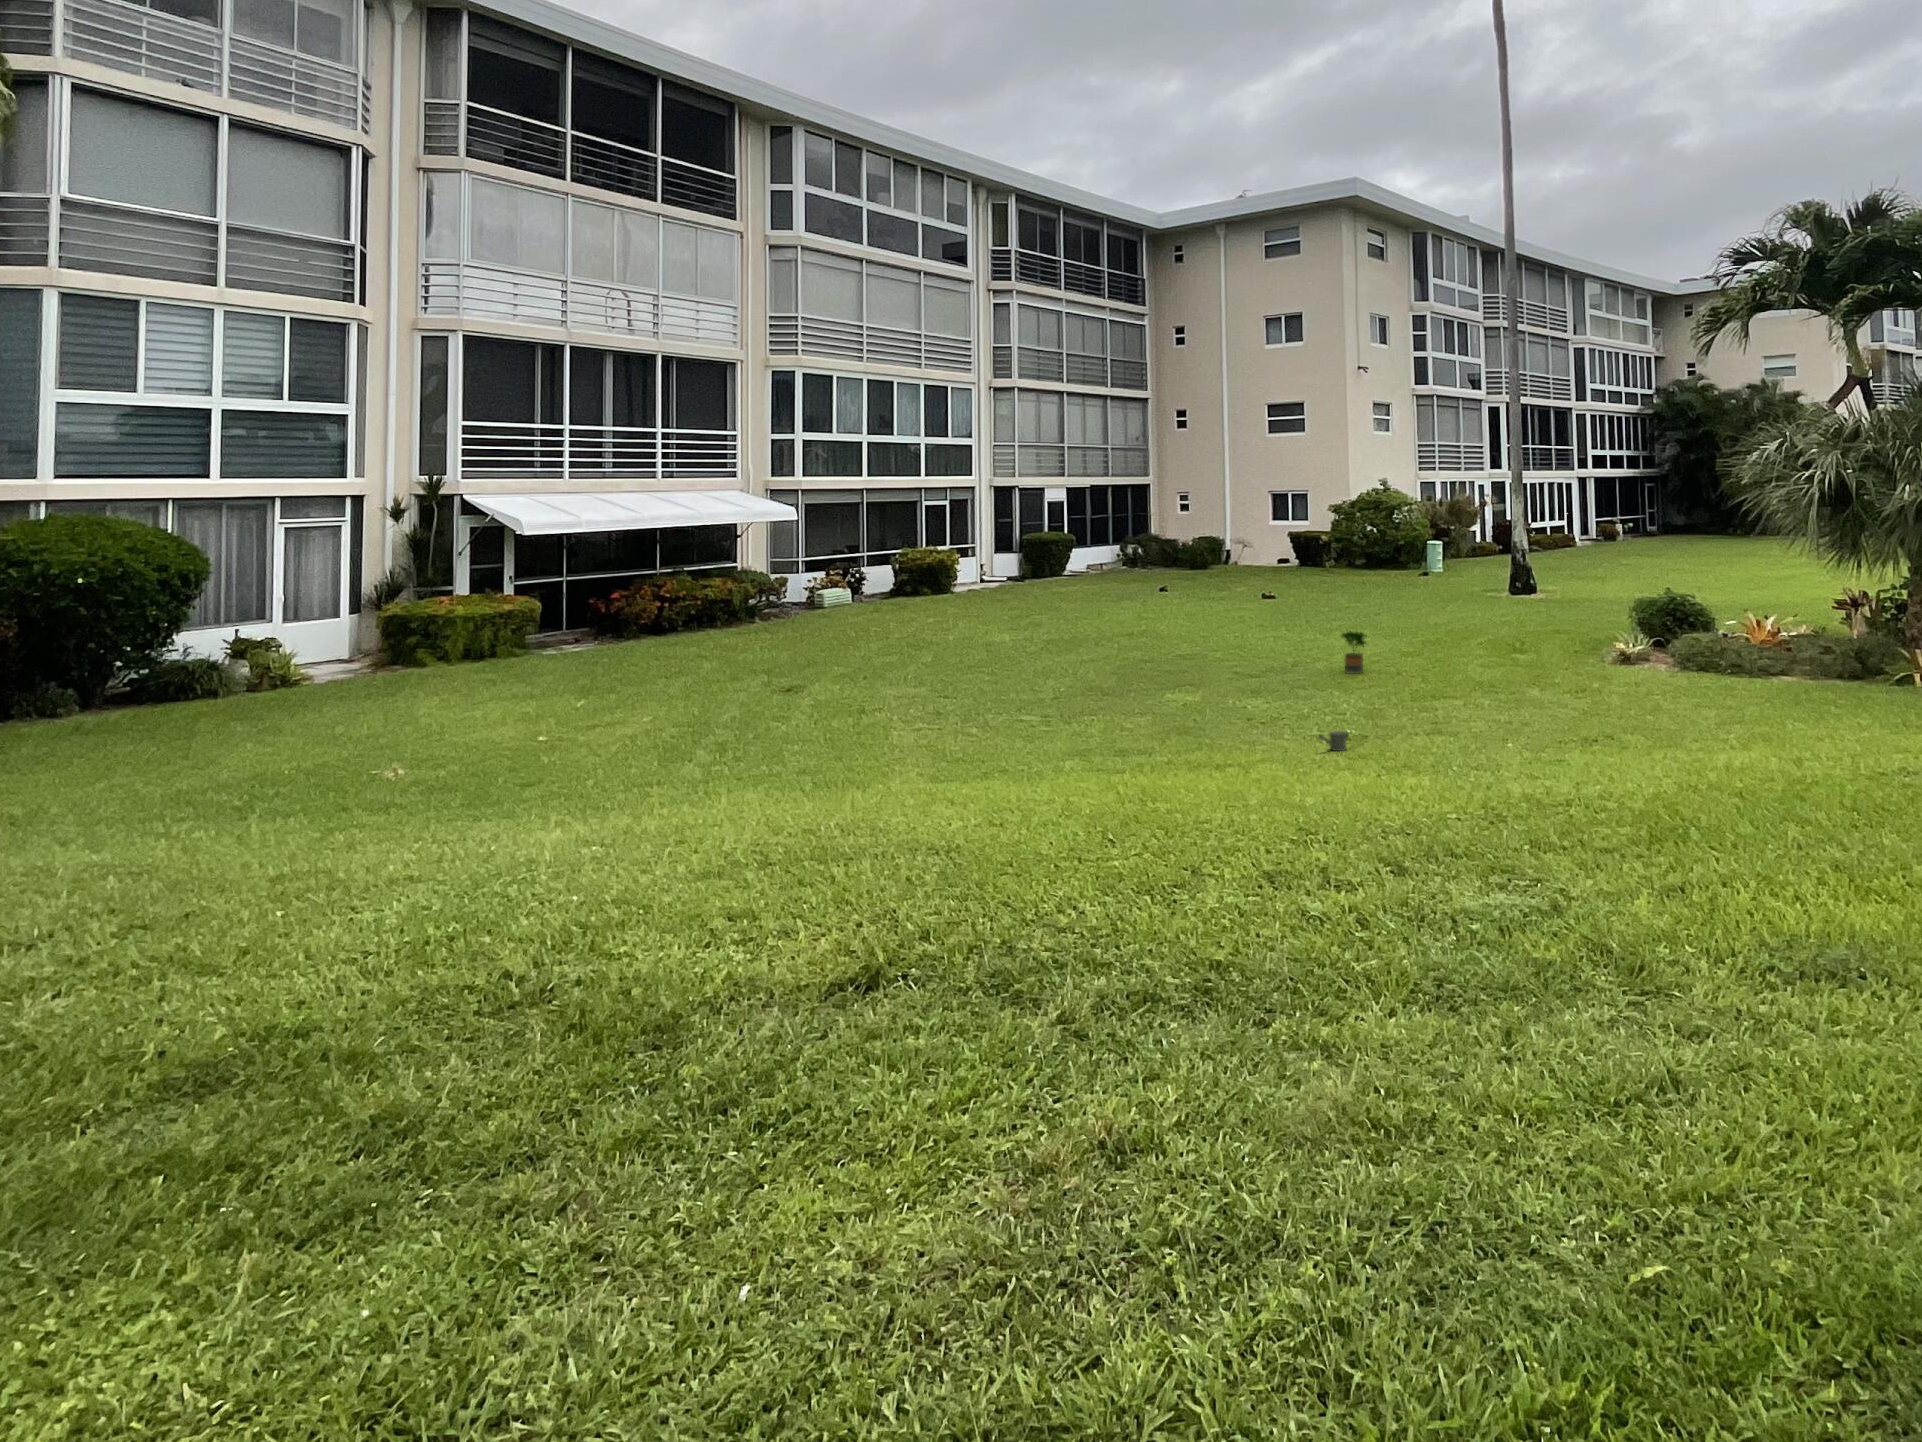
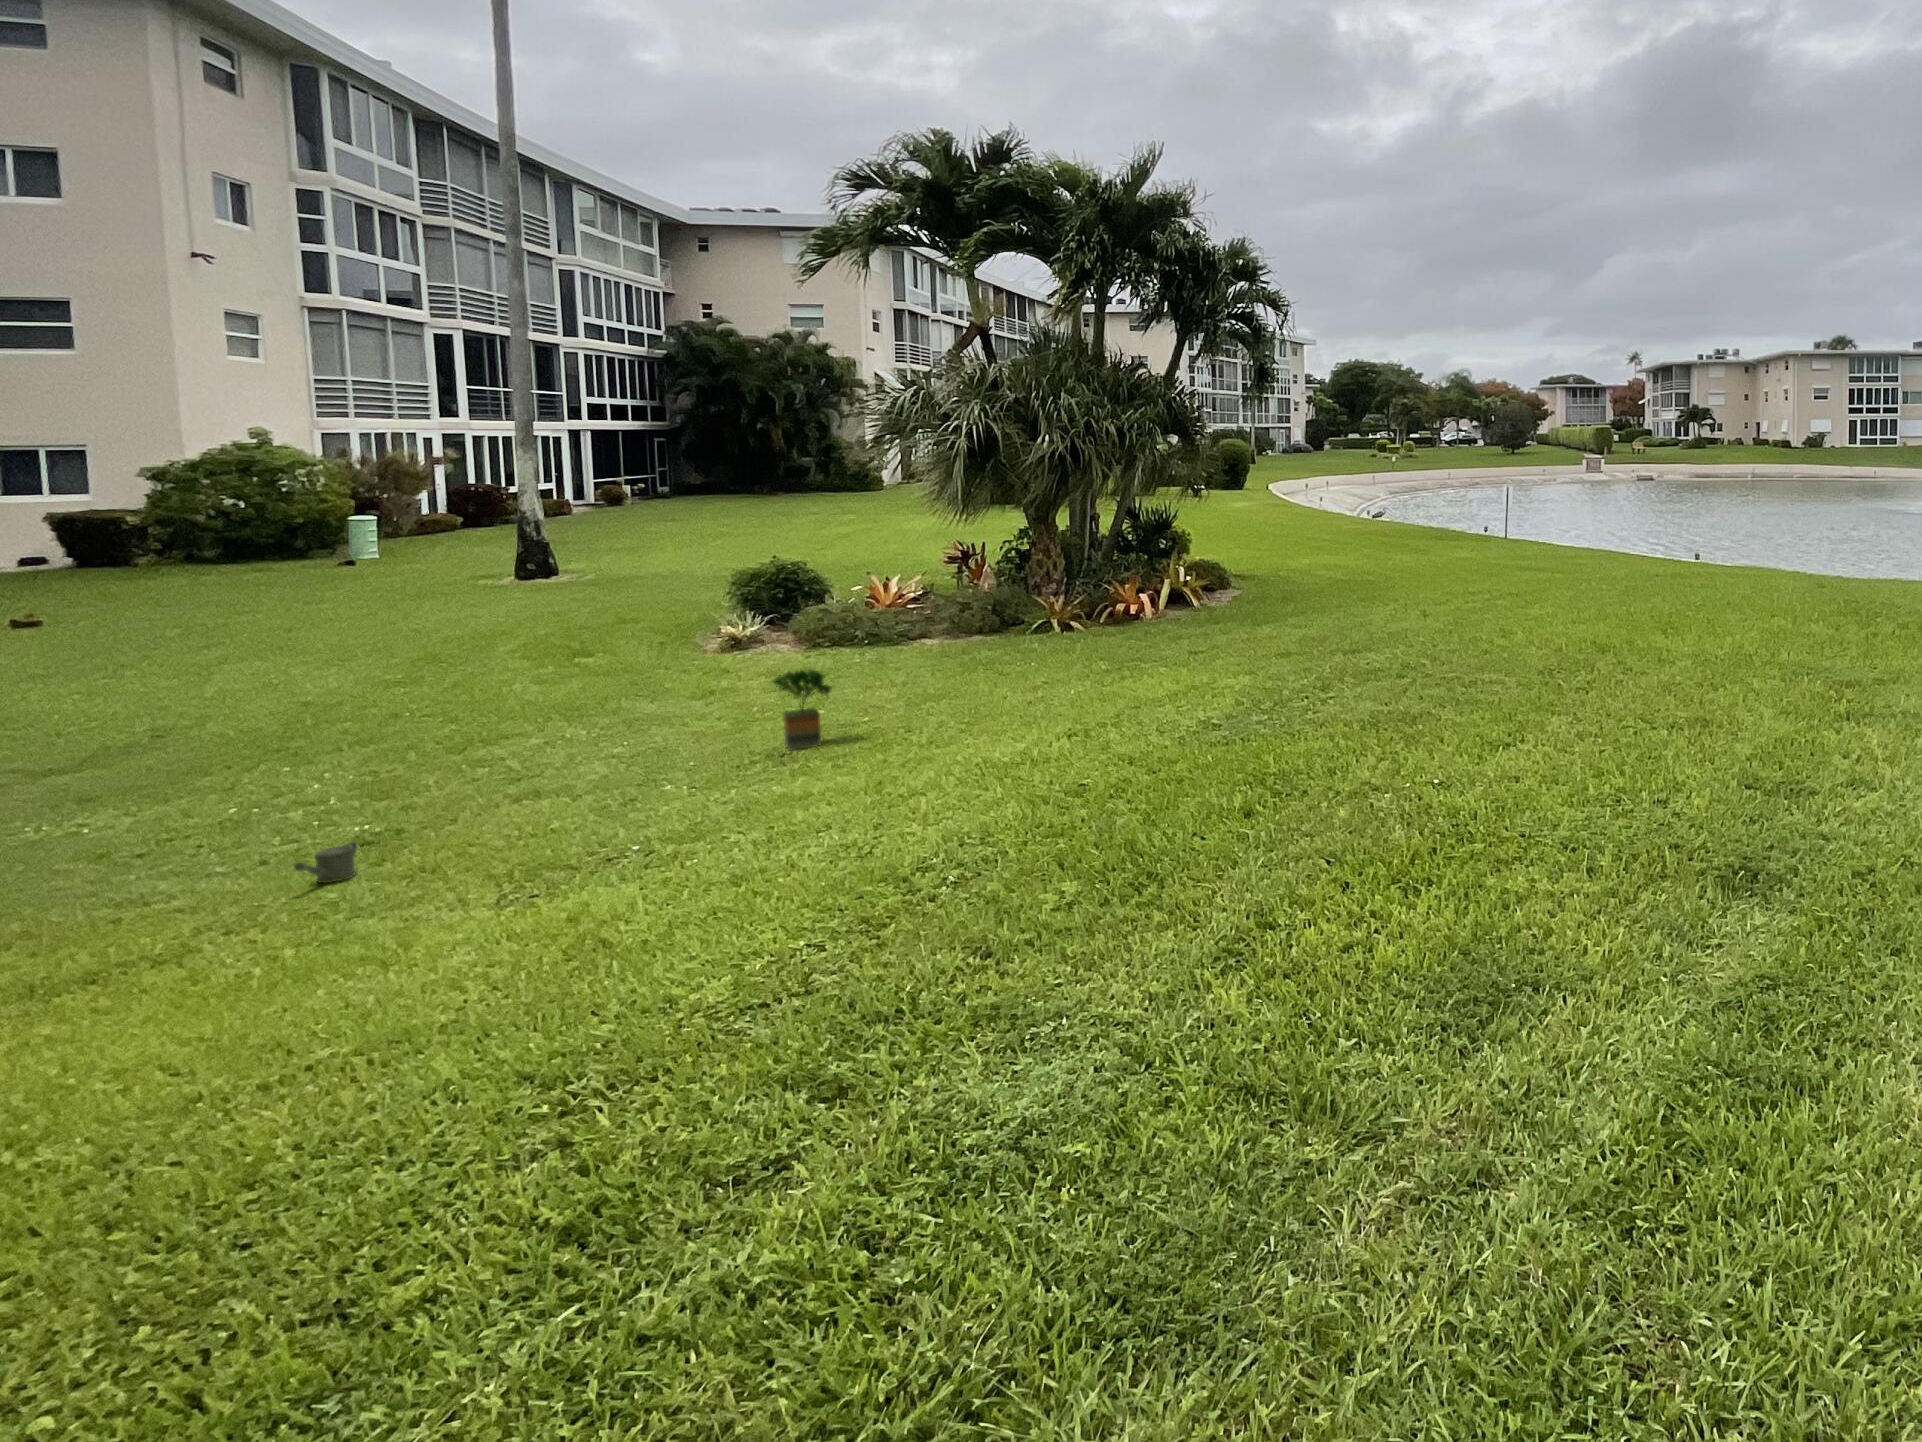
potted tree: present [1341,631,1367,674] -> present [774,669,831,750]

